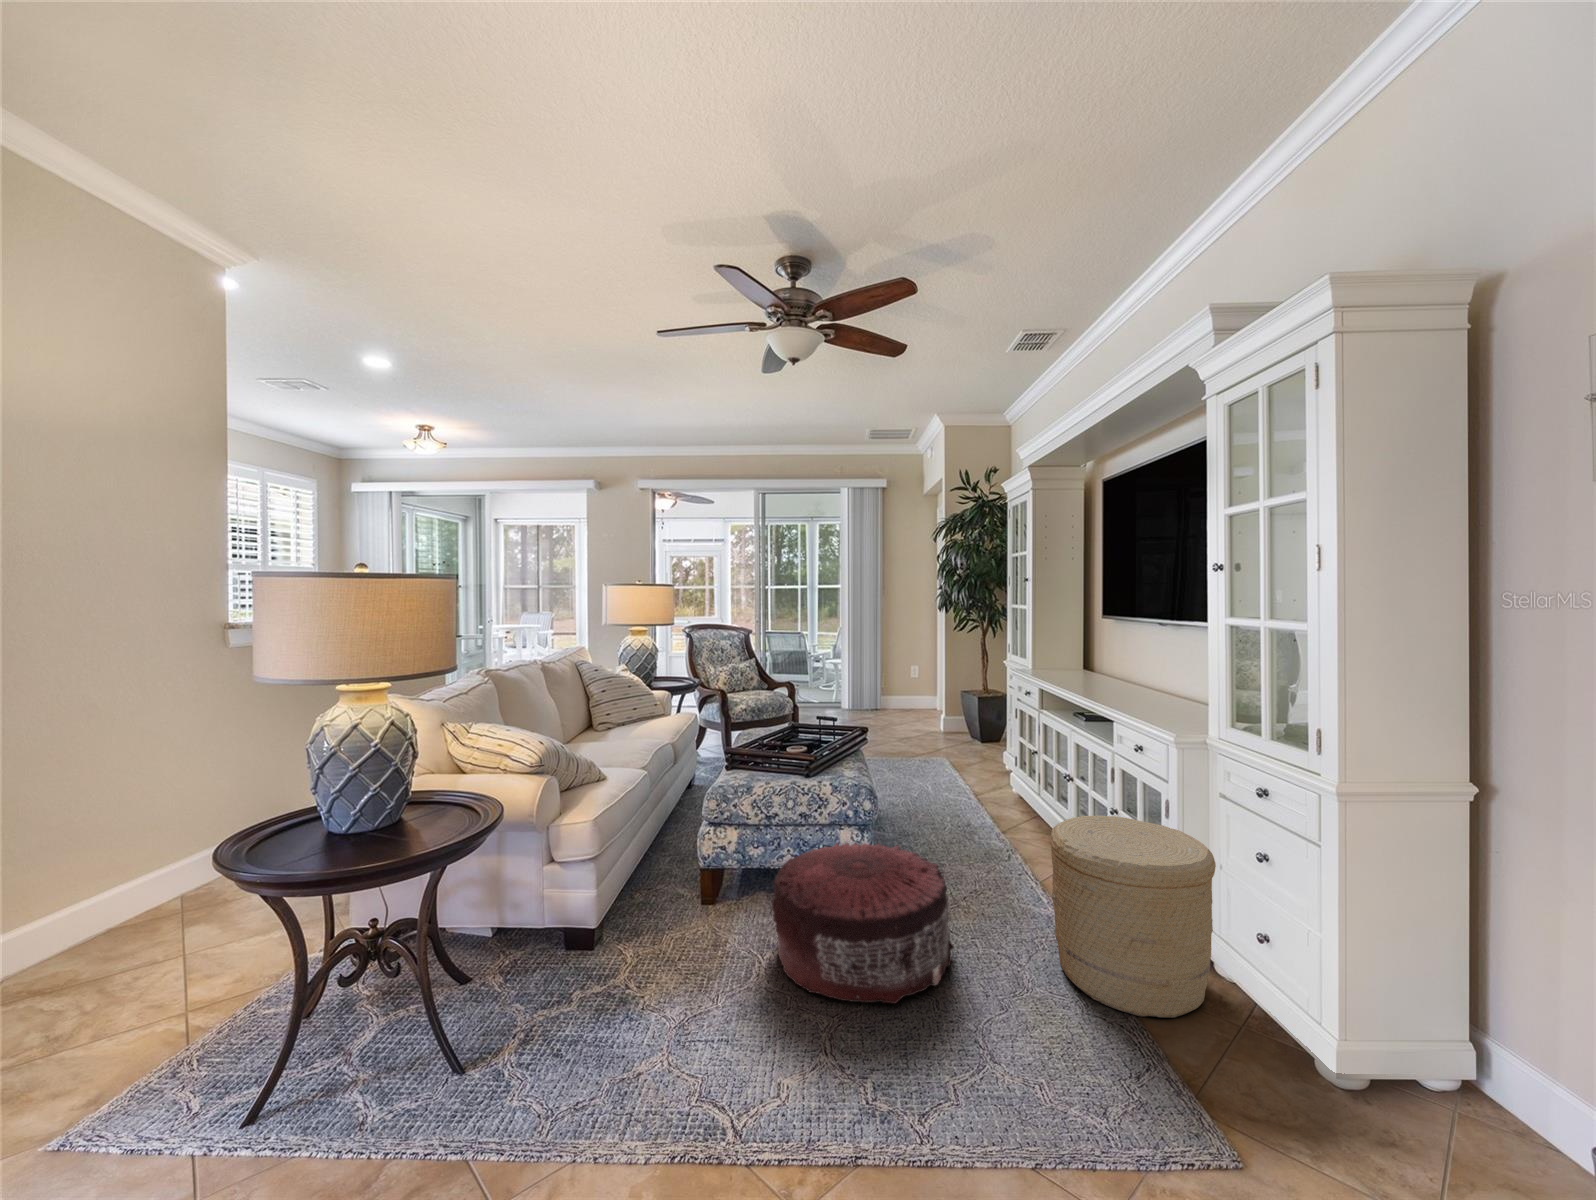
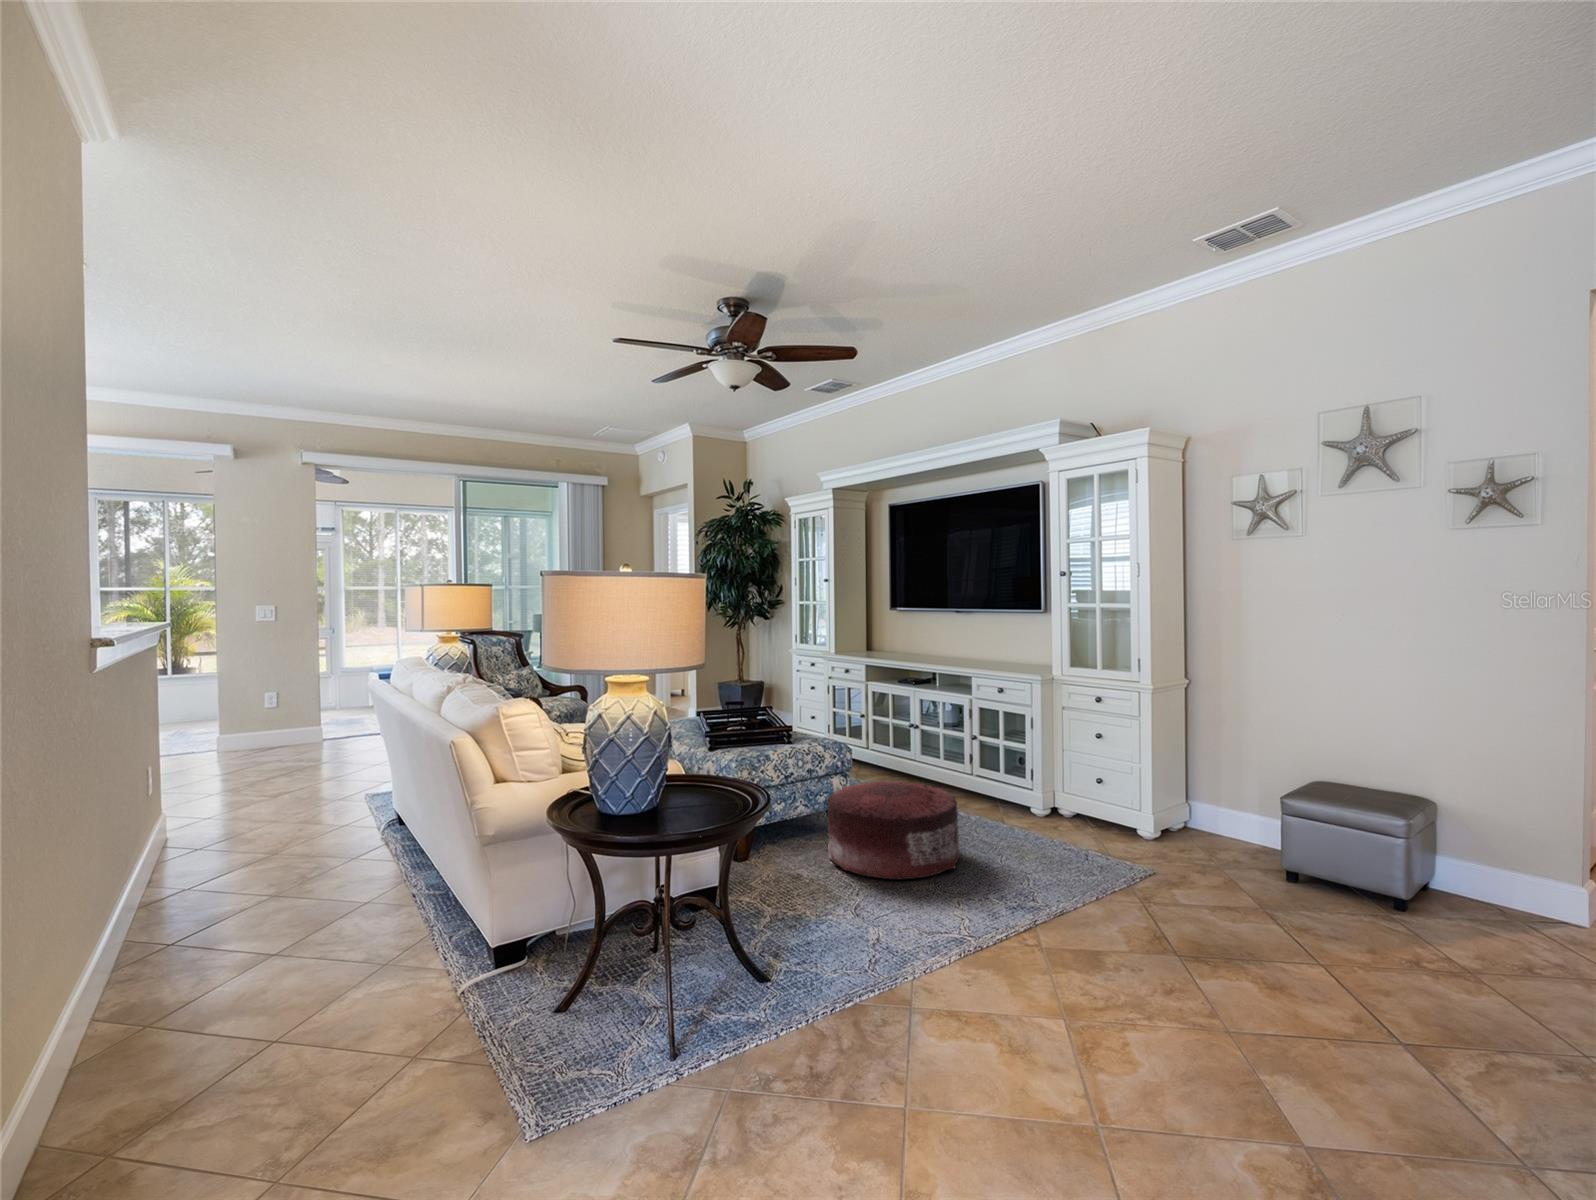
woven basket: present [1050,816,1216,1018] -> none [981,734,1079,842]

